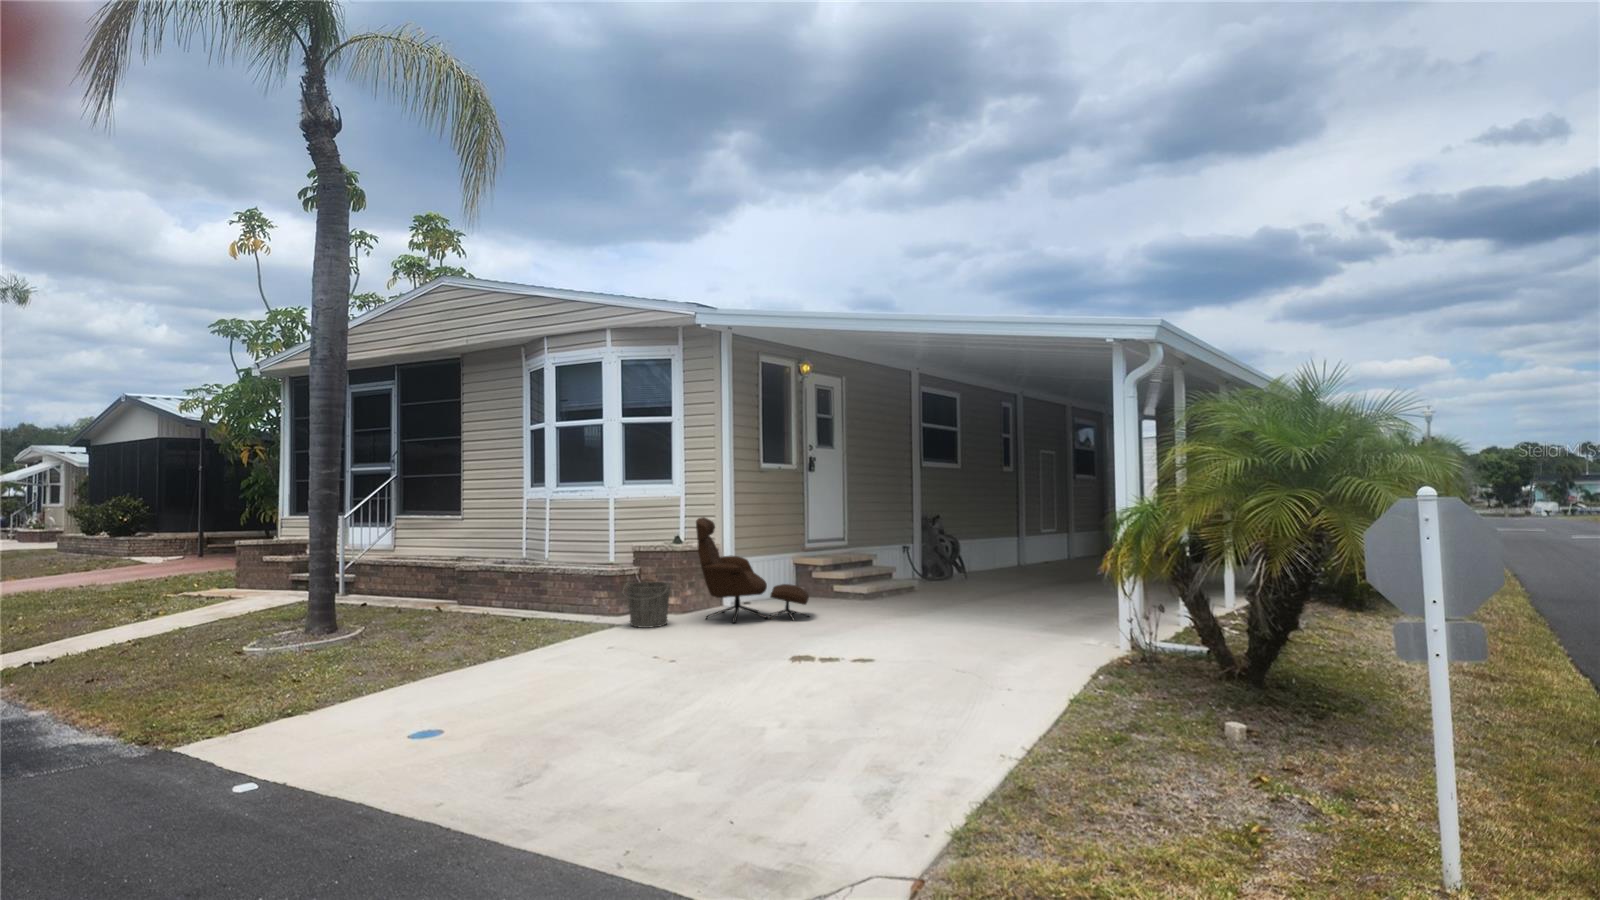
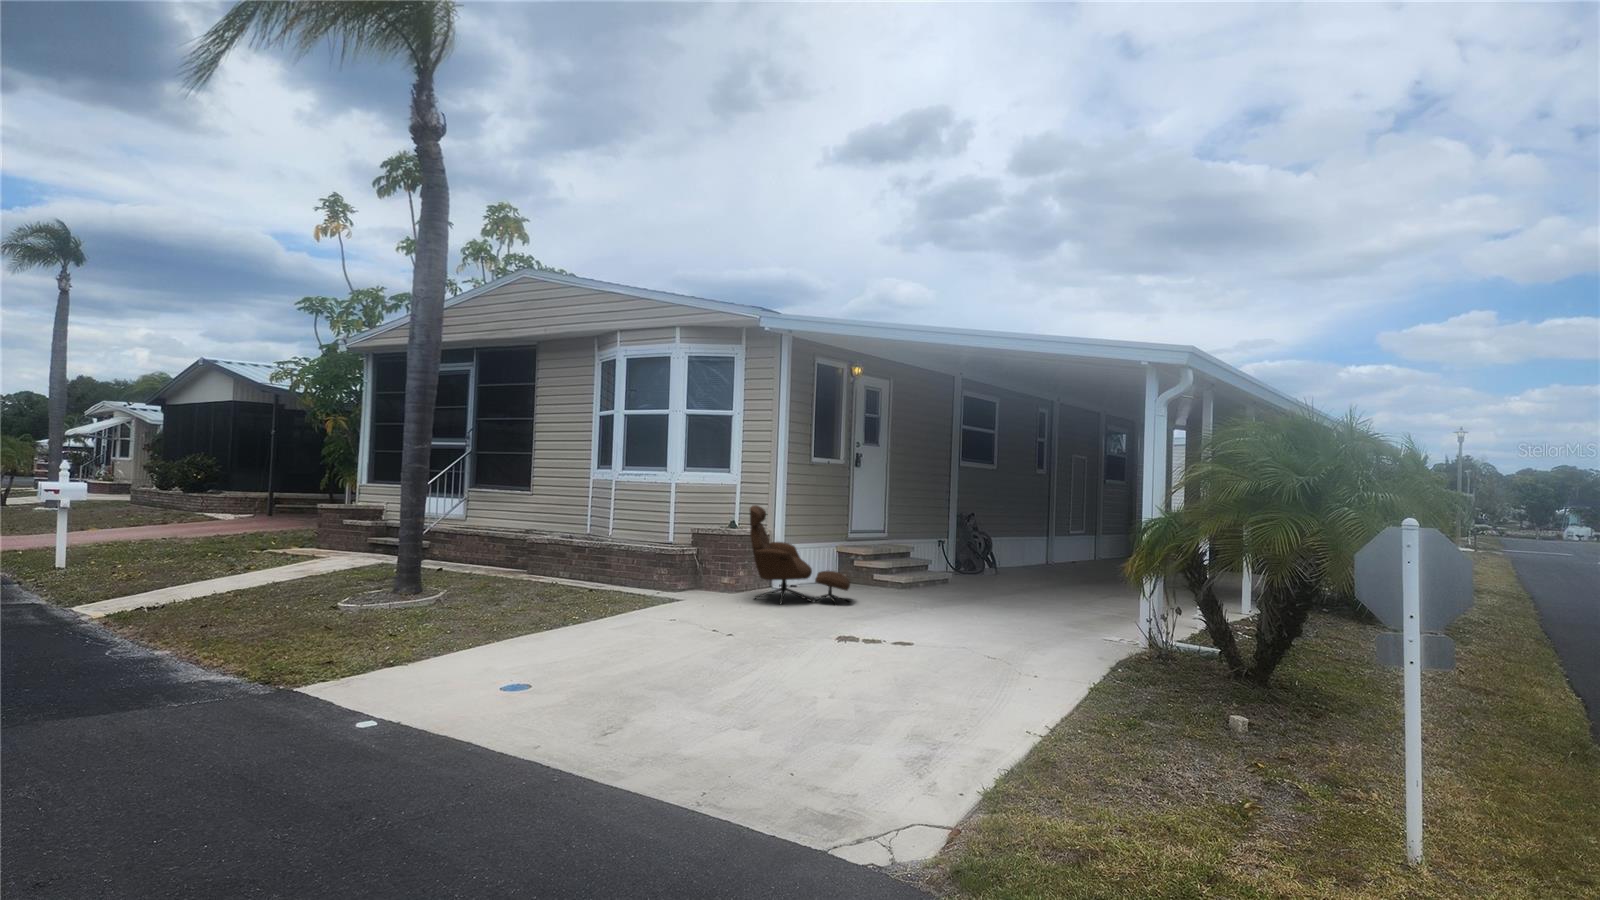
bucket: present [625,582,670,628] -> none [680,561,724,604]

